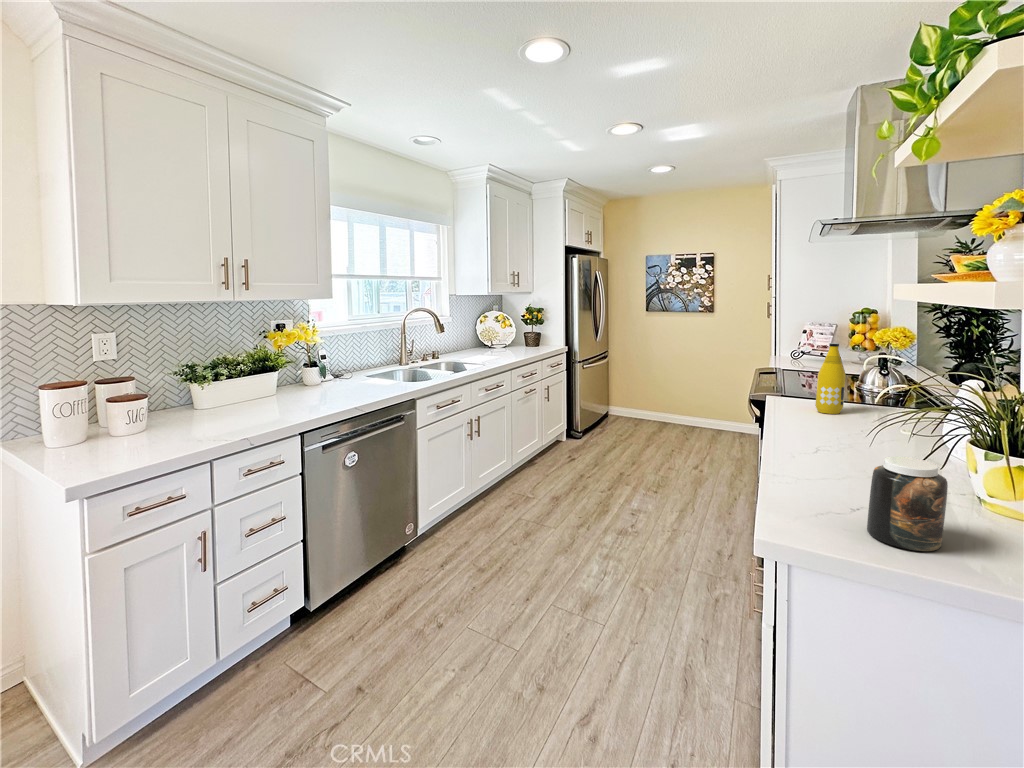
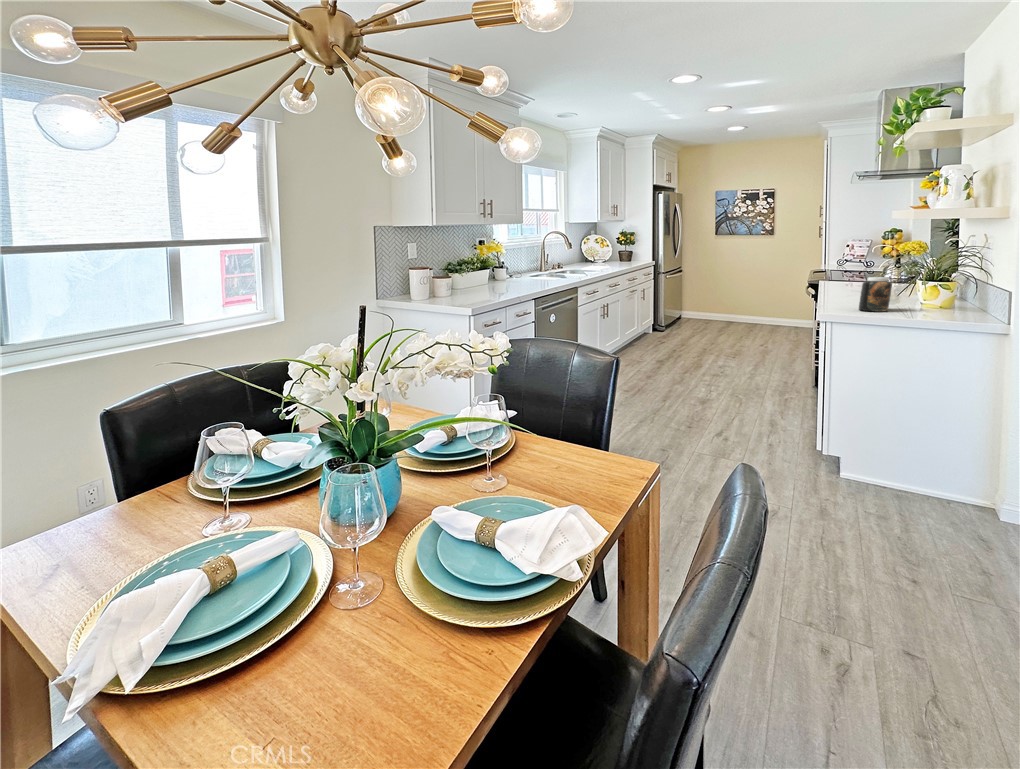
bottle: present [815,343,846,414] -> none [846,244,867,288]

